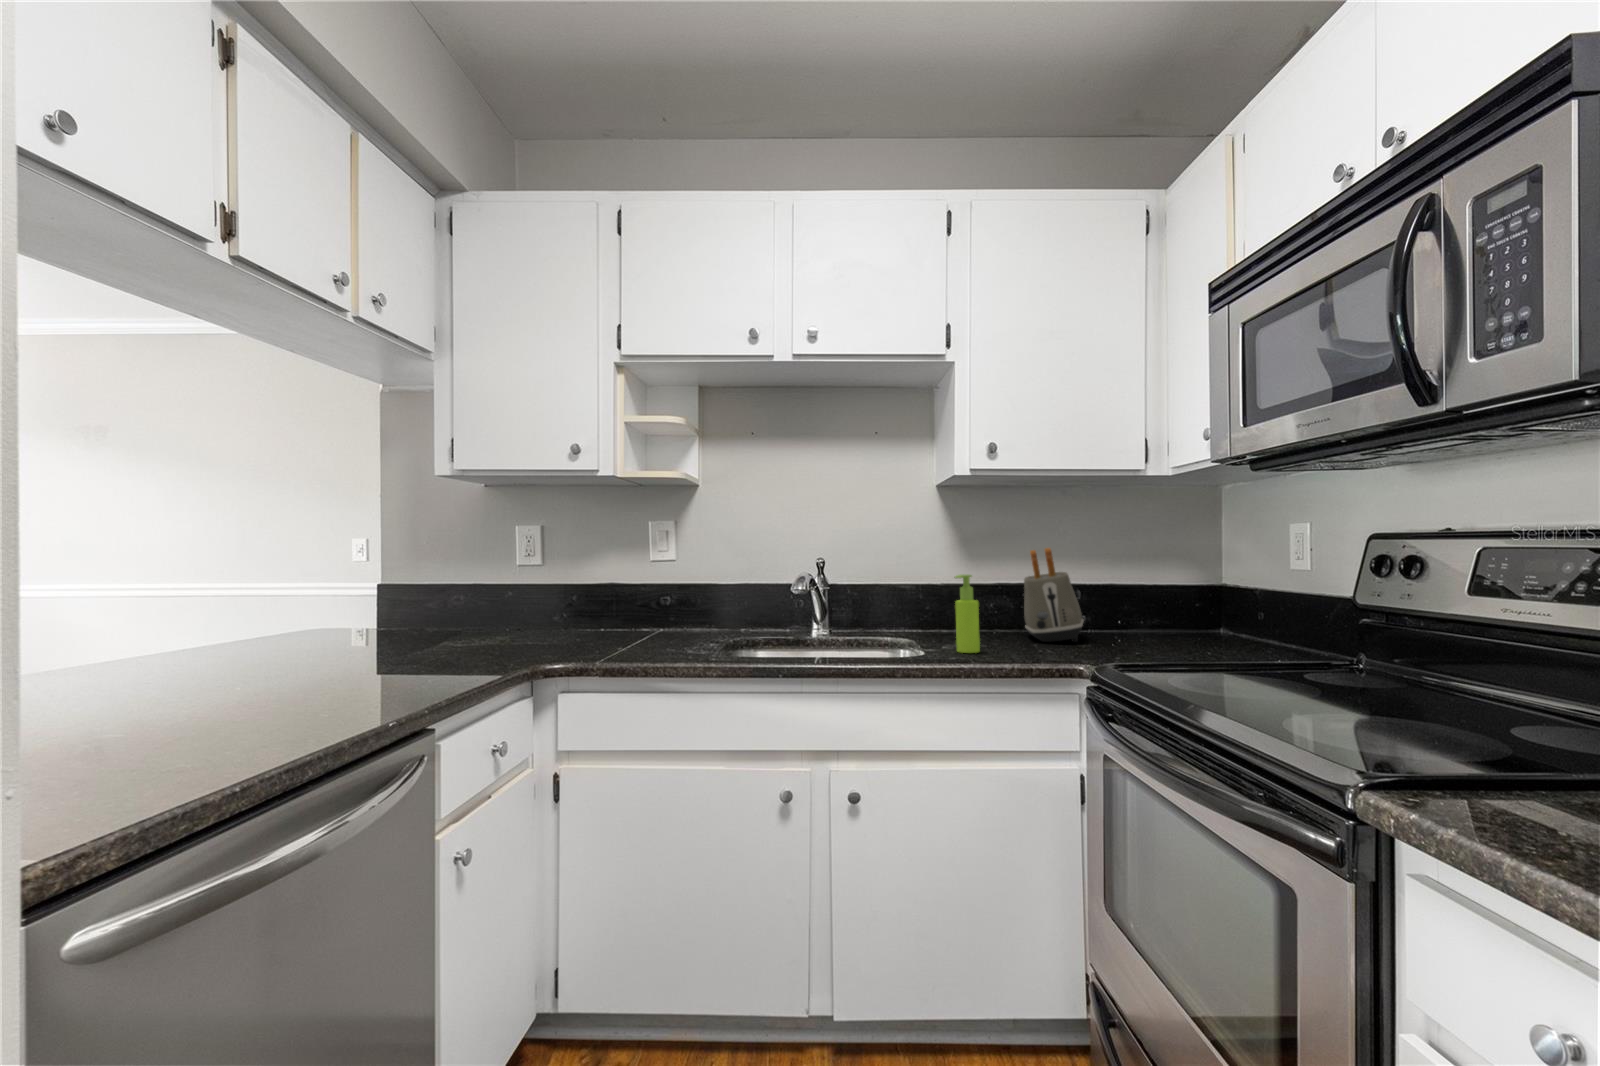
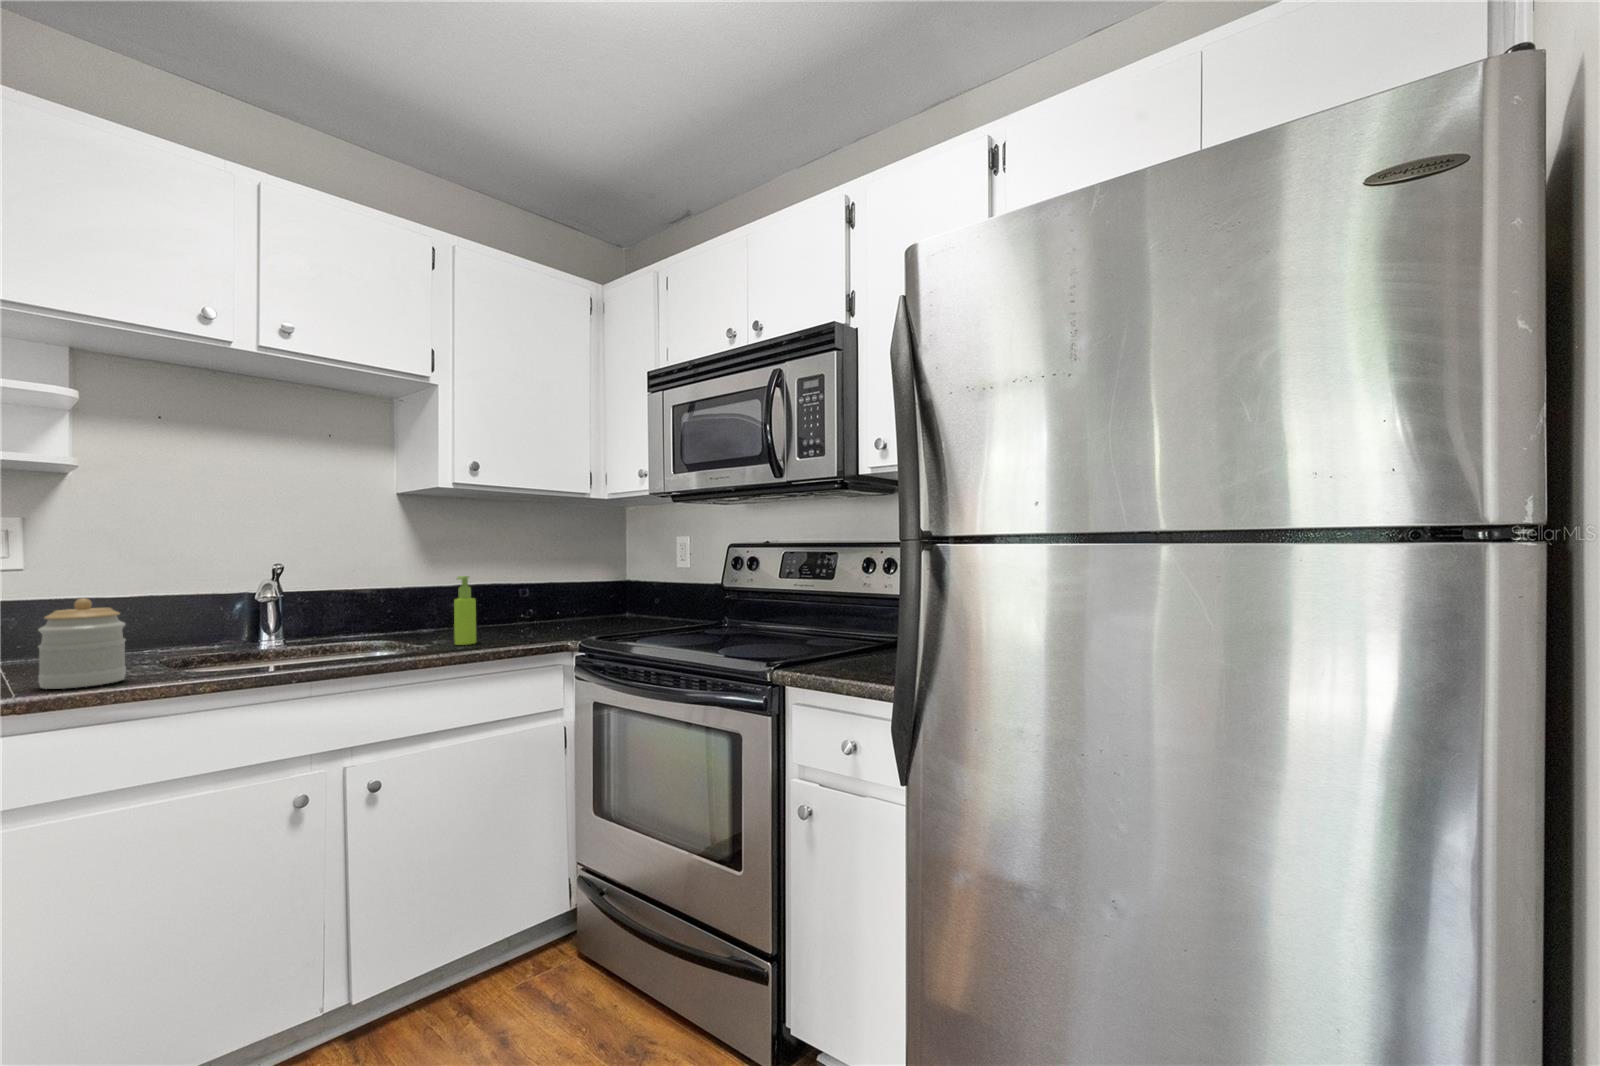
toaster: present [1024,548,1084,642] -> none [487,553,545,632]
jar: none [625,585,677,657] -> present [38,598,126,689]

